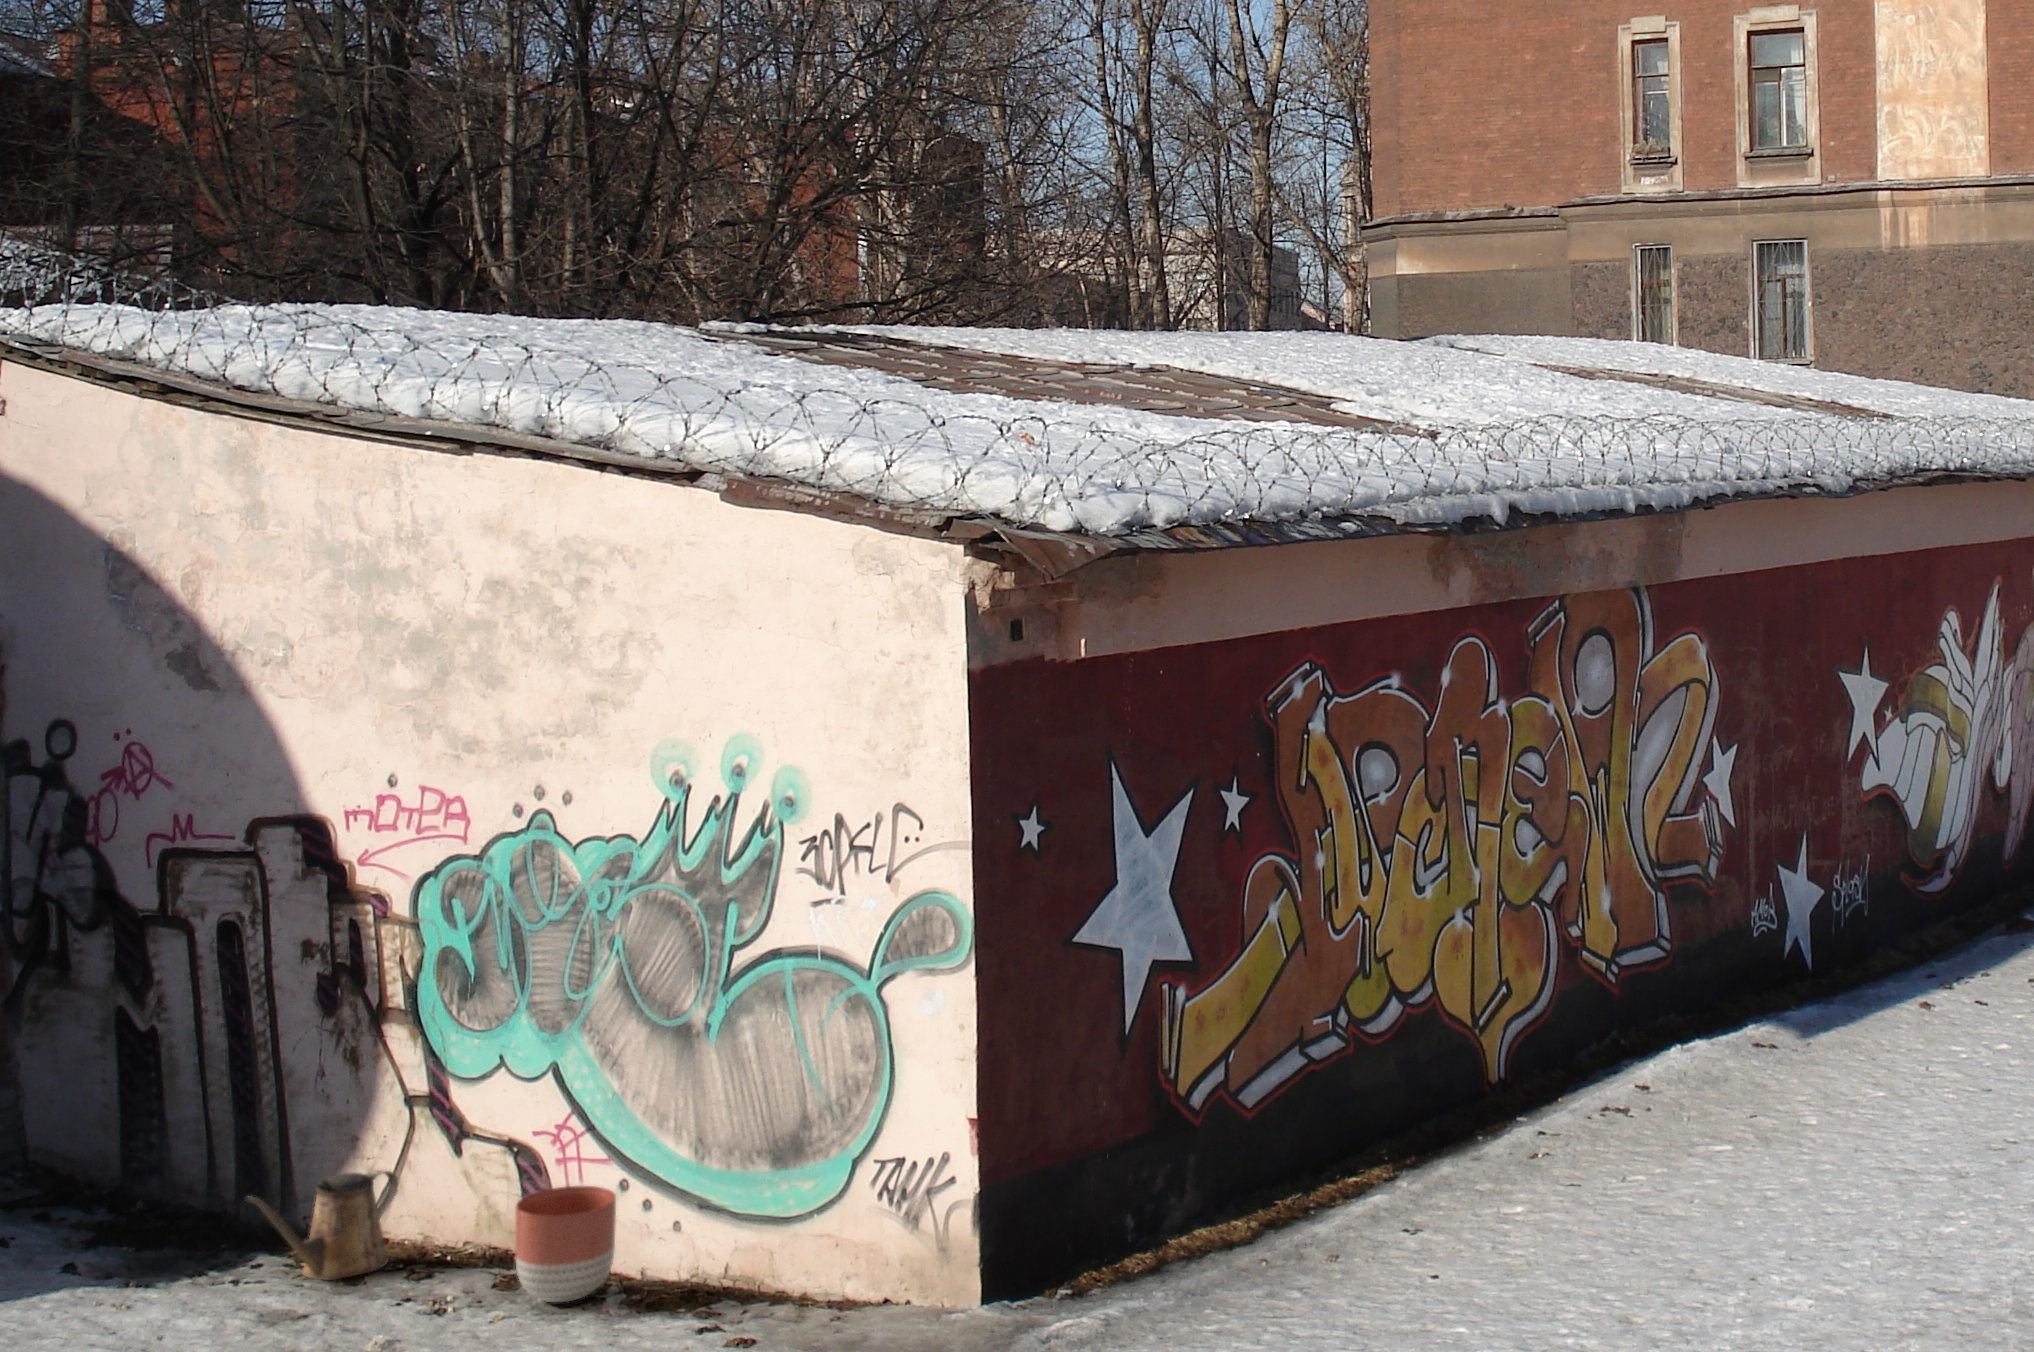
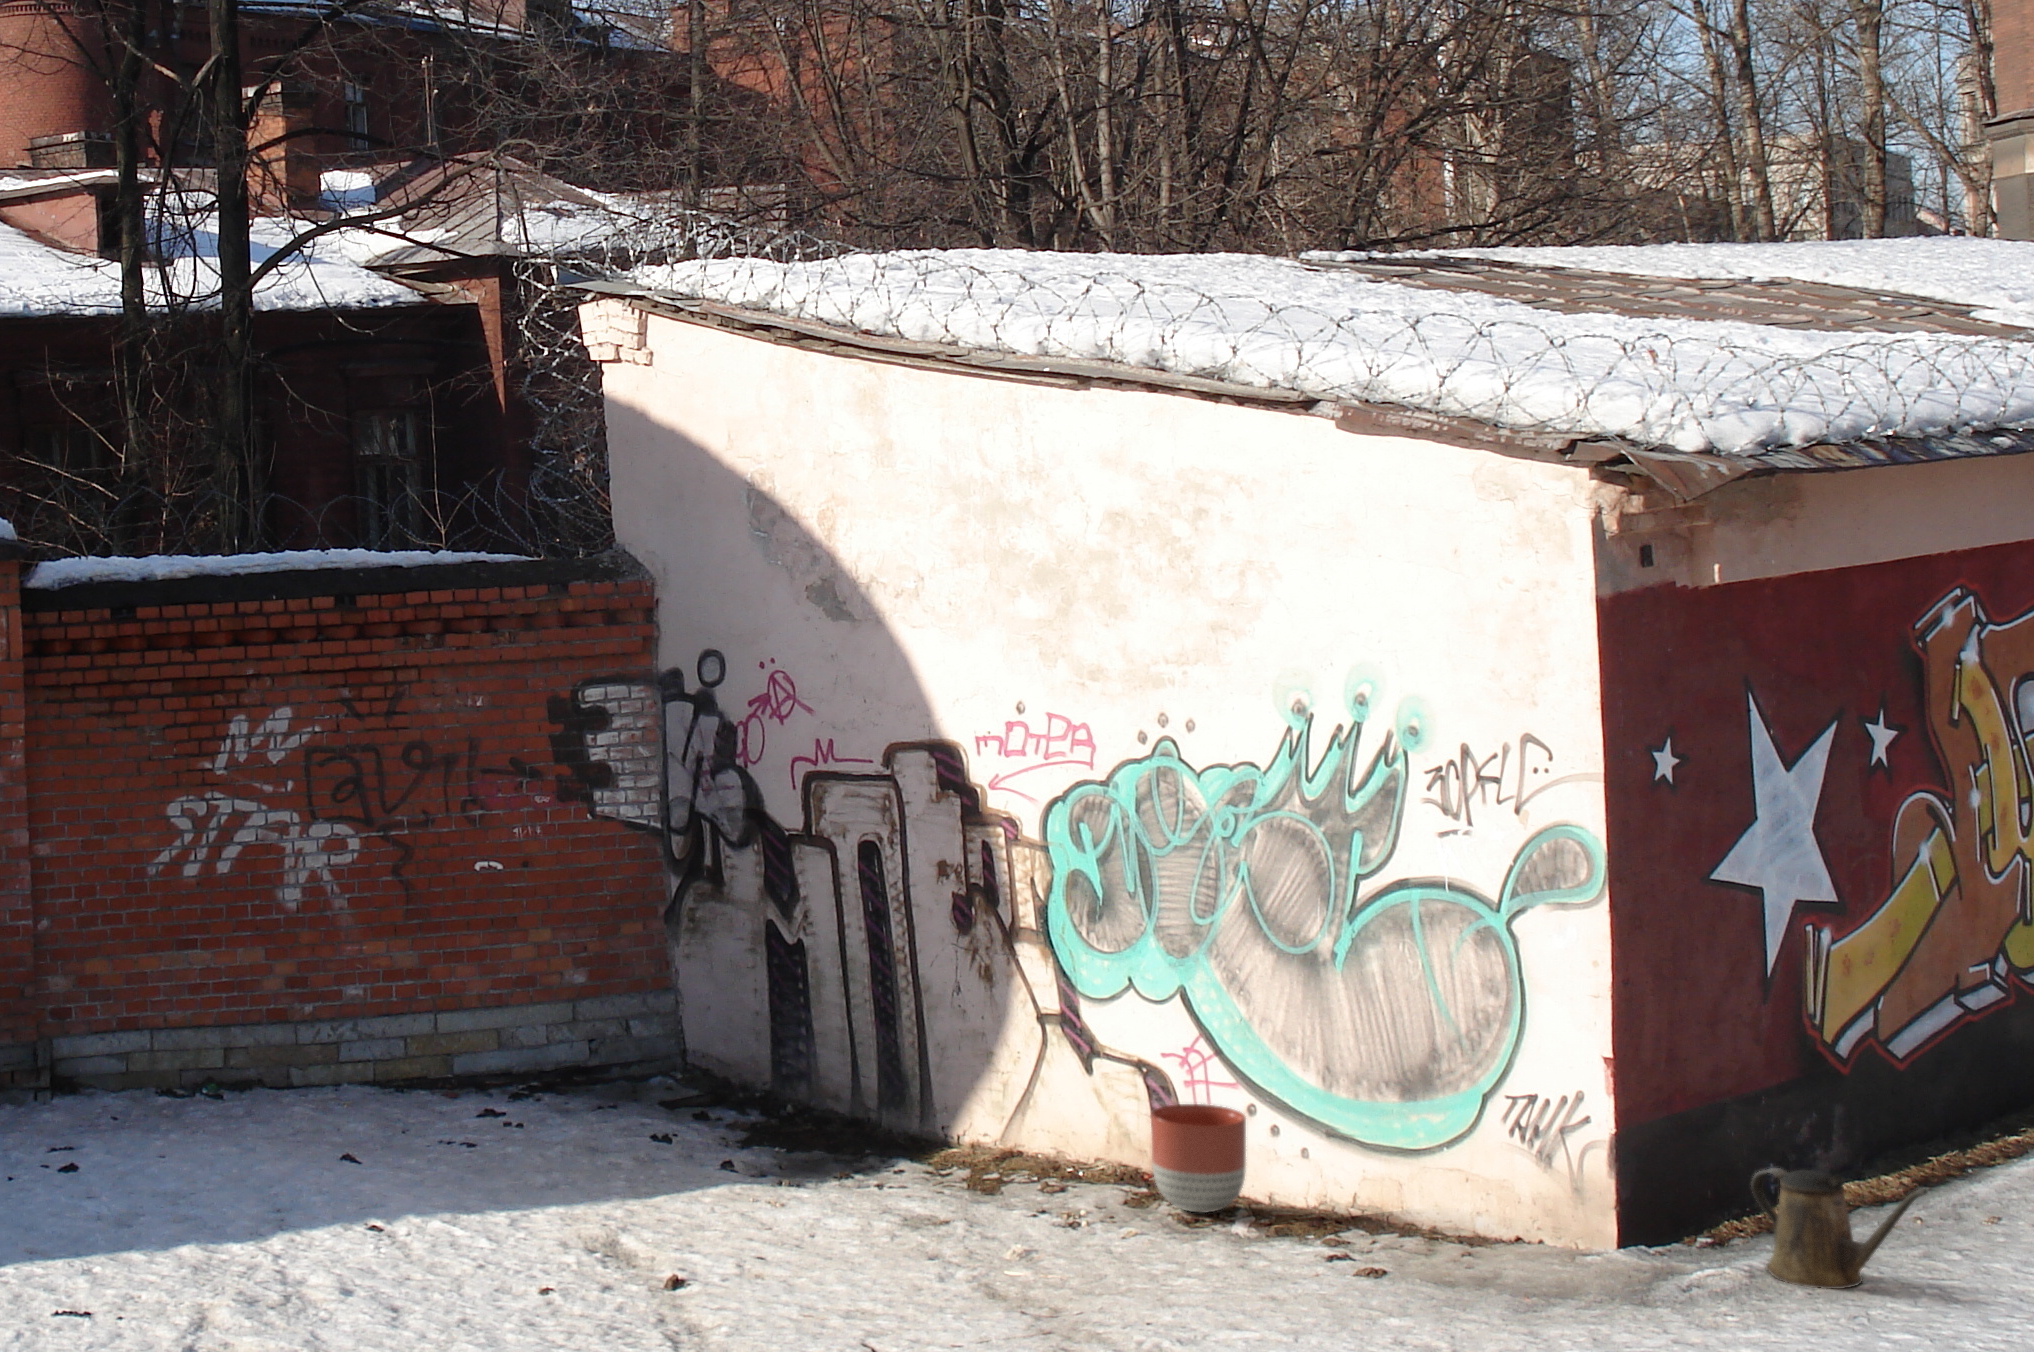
watering can: present [246,1170,398,1280] -> present [1751,1168,1927,1289]

